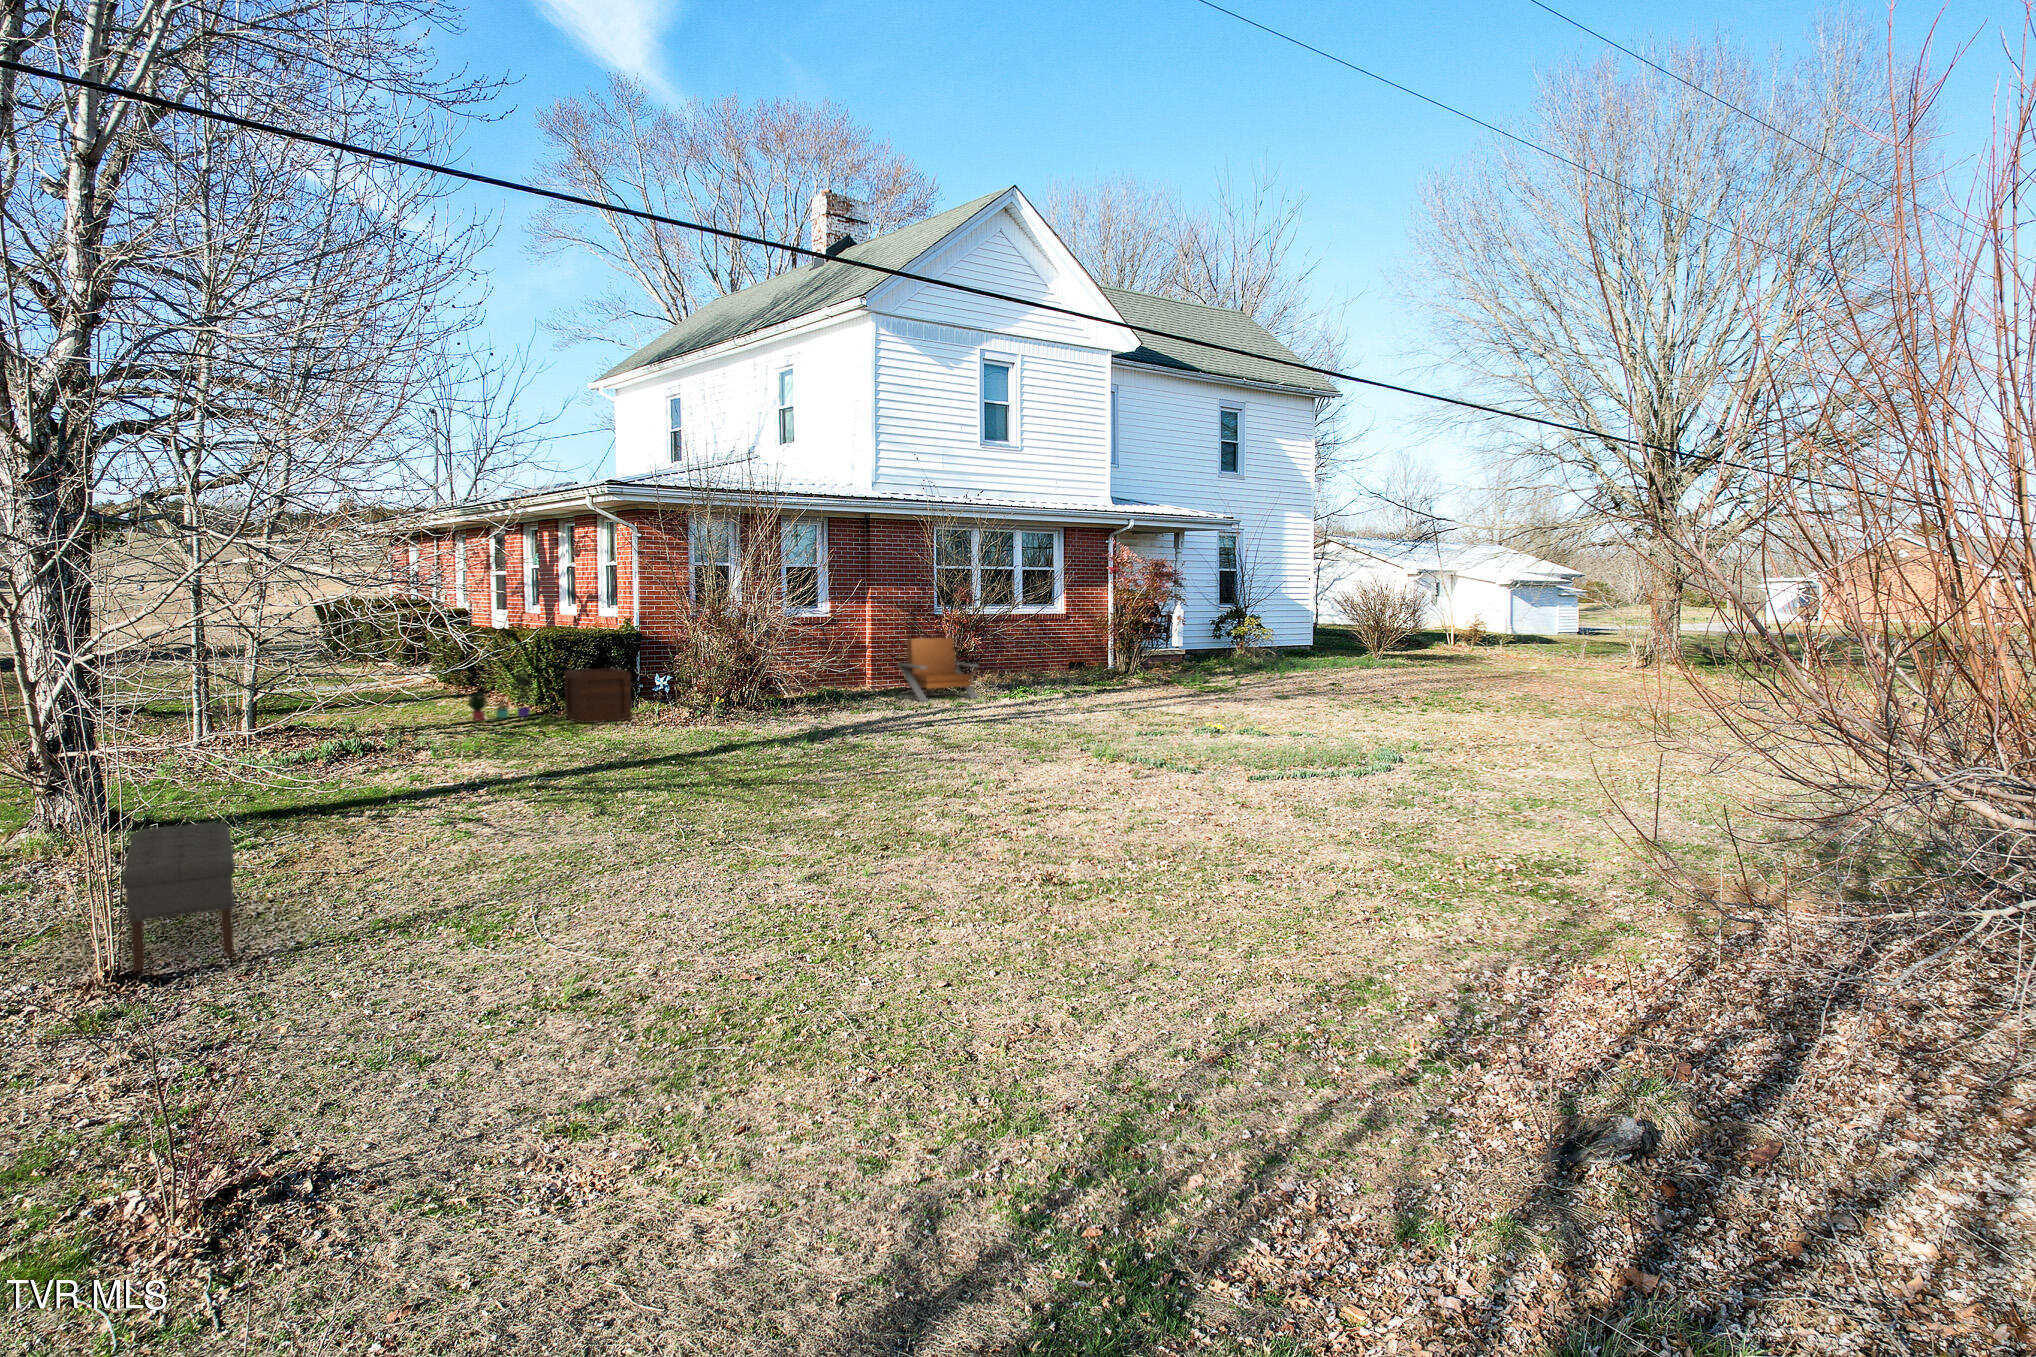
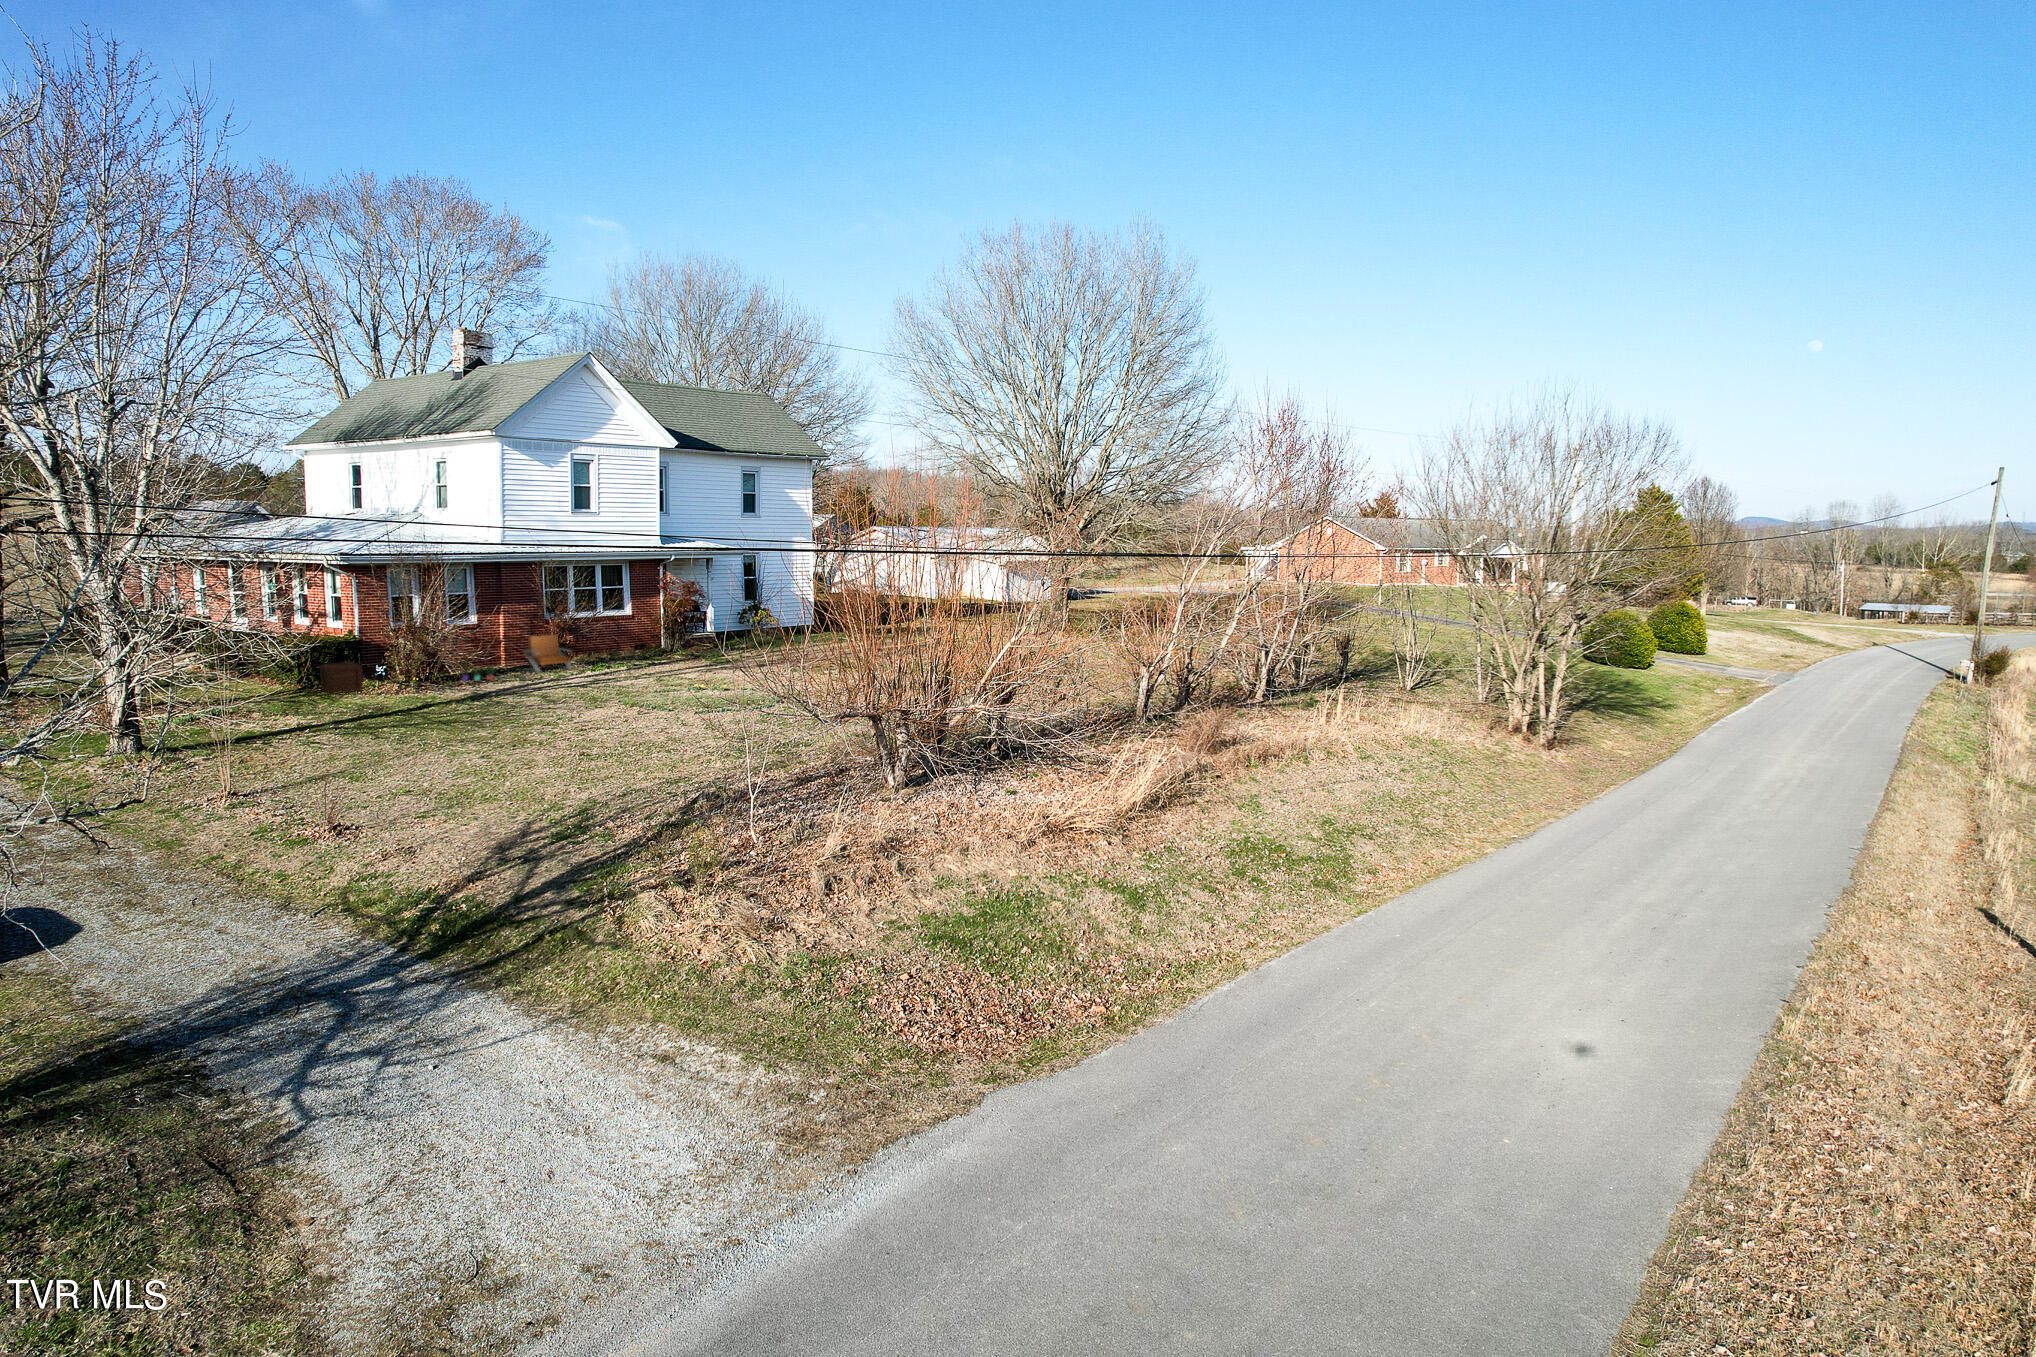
potted plant: present [468,669,530,720] -> present [461,656,494,680]
bench: present [122,822,235,972] -> none [231,740,289,783]

